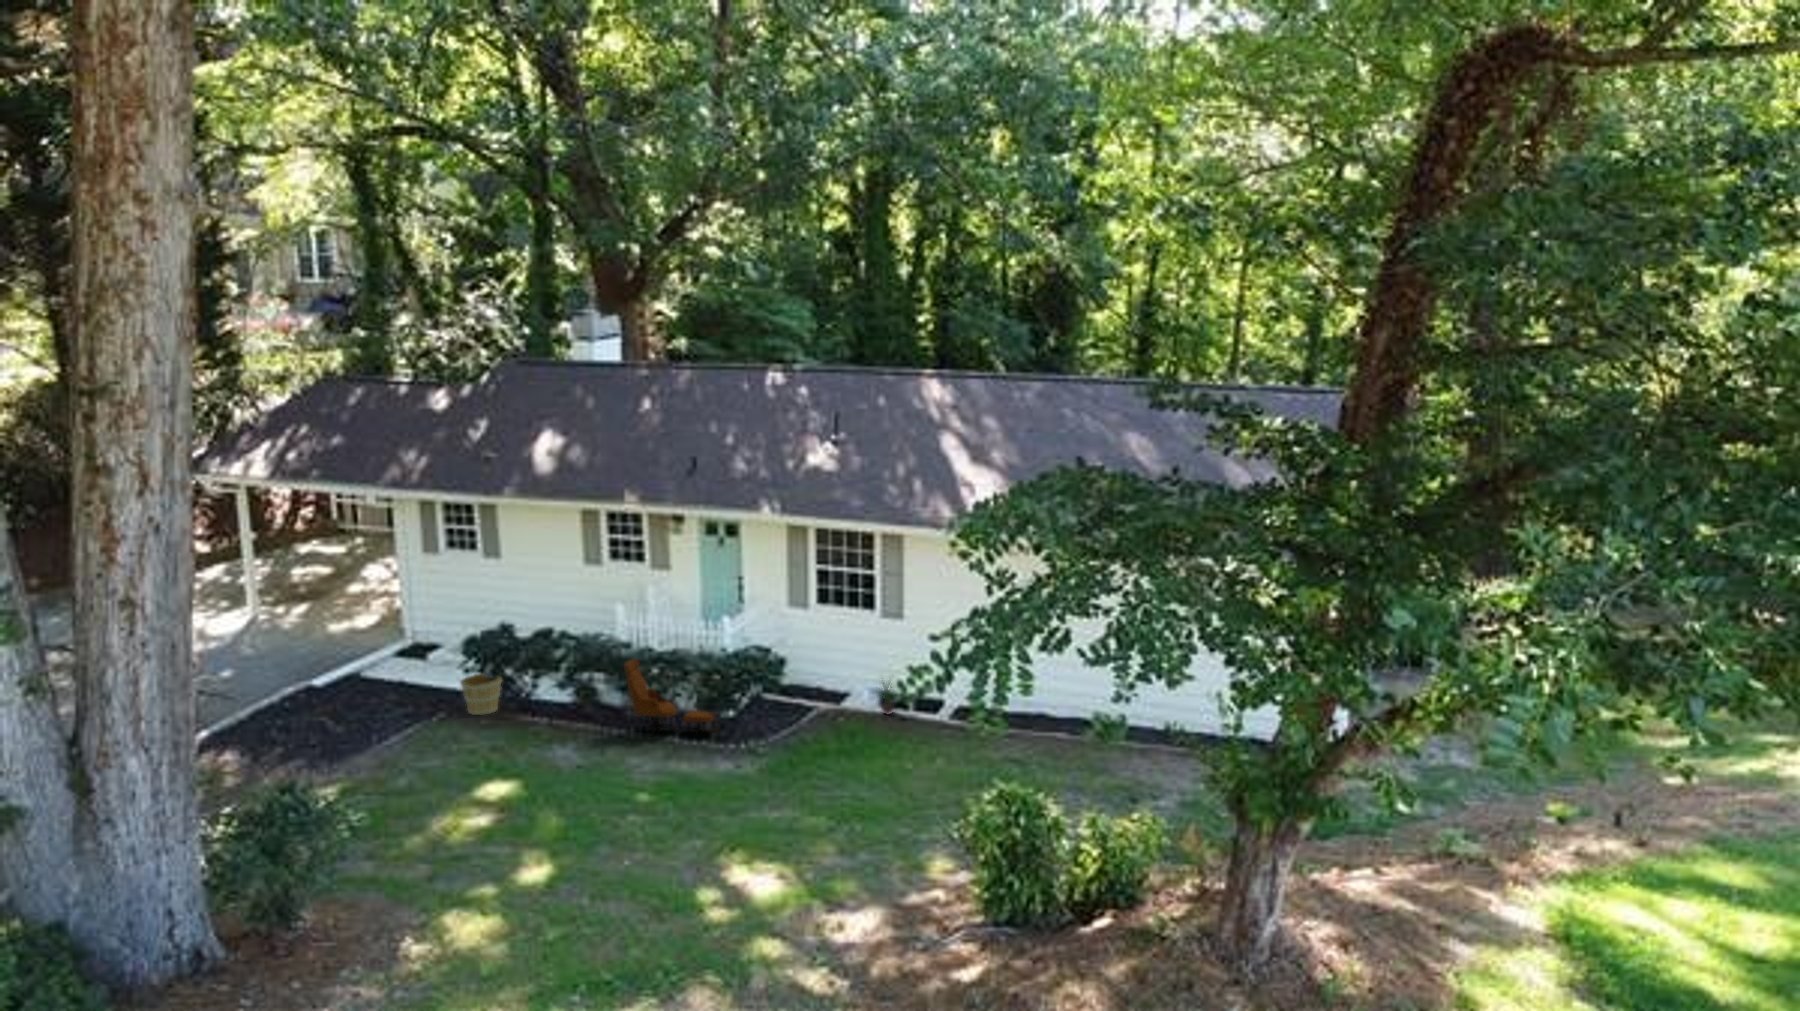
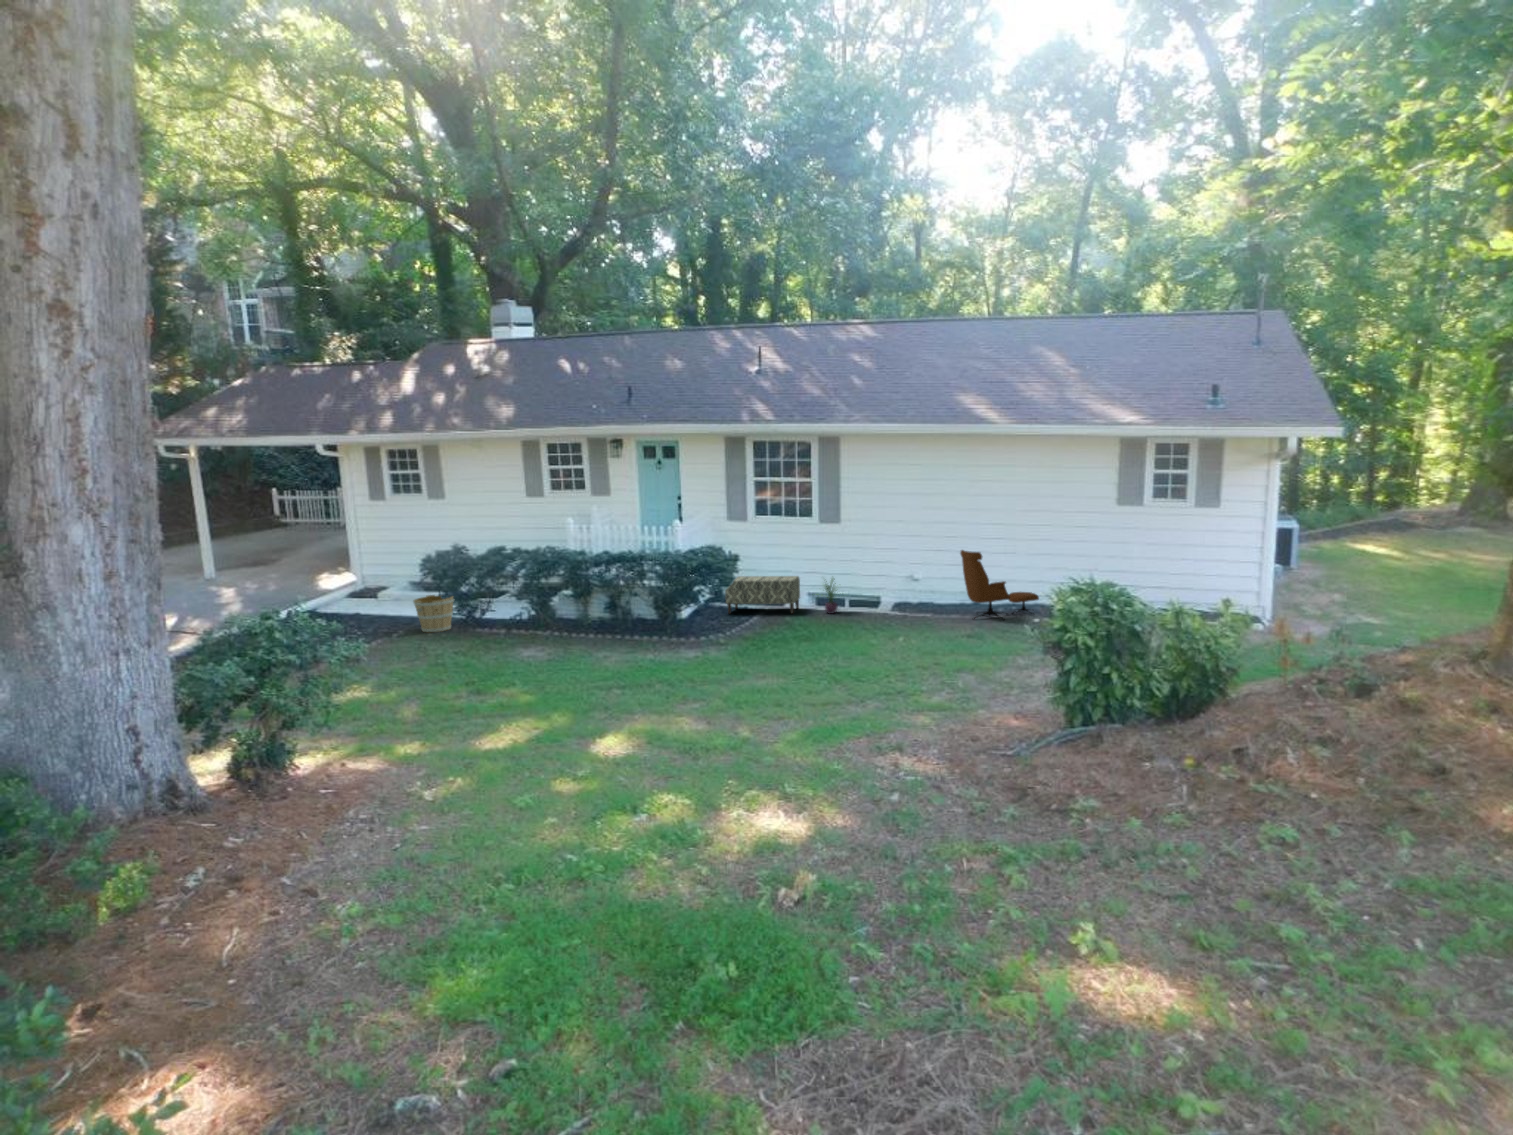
lounge chair: present [624,659,713,734] -> present [960,550,1039,619]
bench: none [781,664,860,712] -> present [725,576,800,614]

